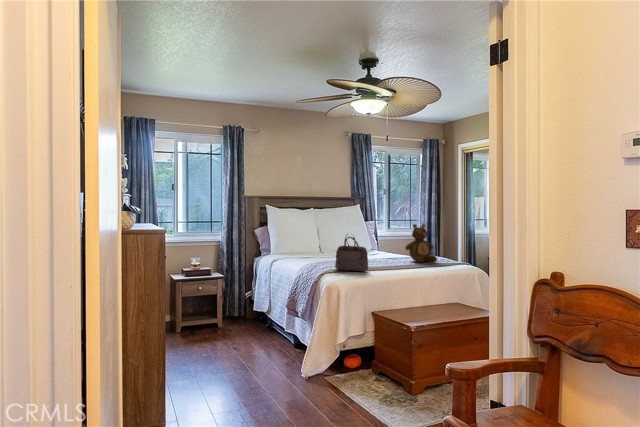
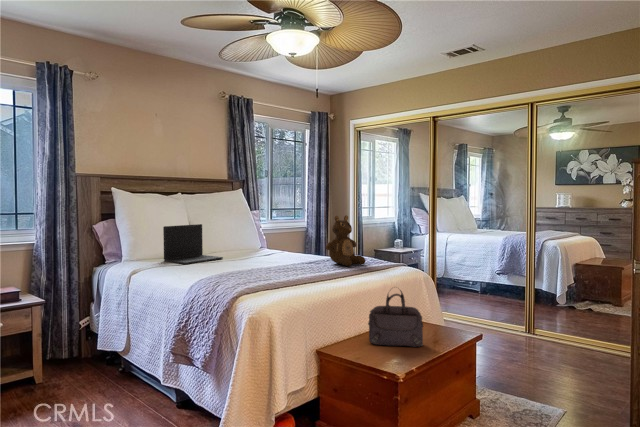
laptop: none [295,230,335,257] -> present [163,224,223,264]
handbag: present [335,235,368,272] -> present [368,290,423,347]

